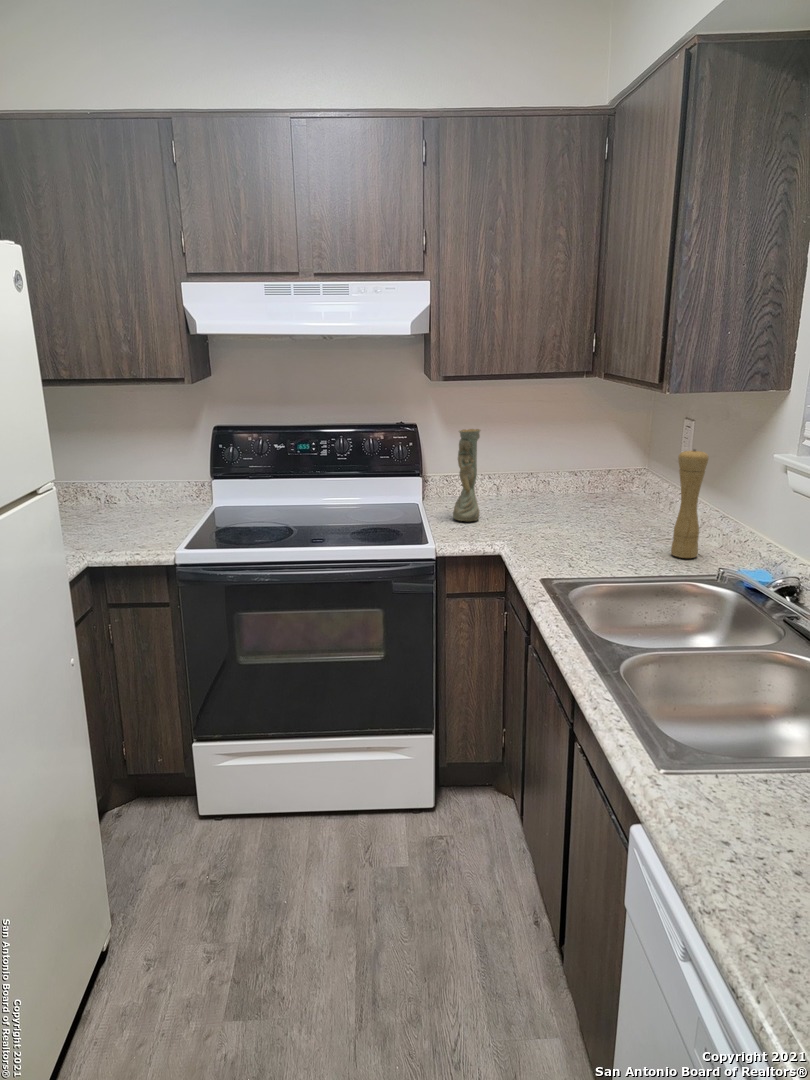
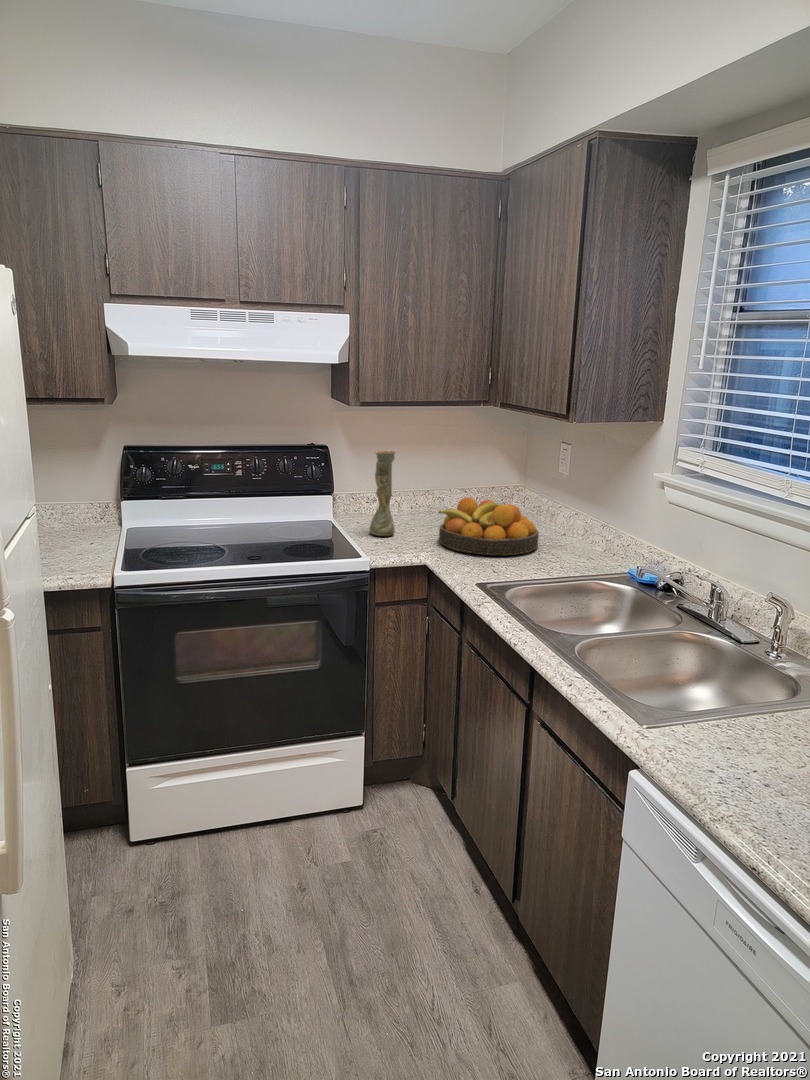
pepper mill: present [671,449,708,558] -> none [570,470,600,562]
fruit bowl: none [522,480,640,547] -> present [438,497,539,555]

